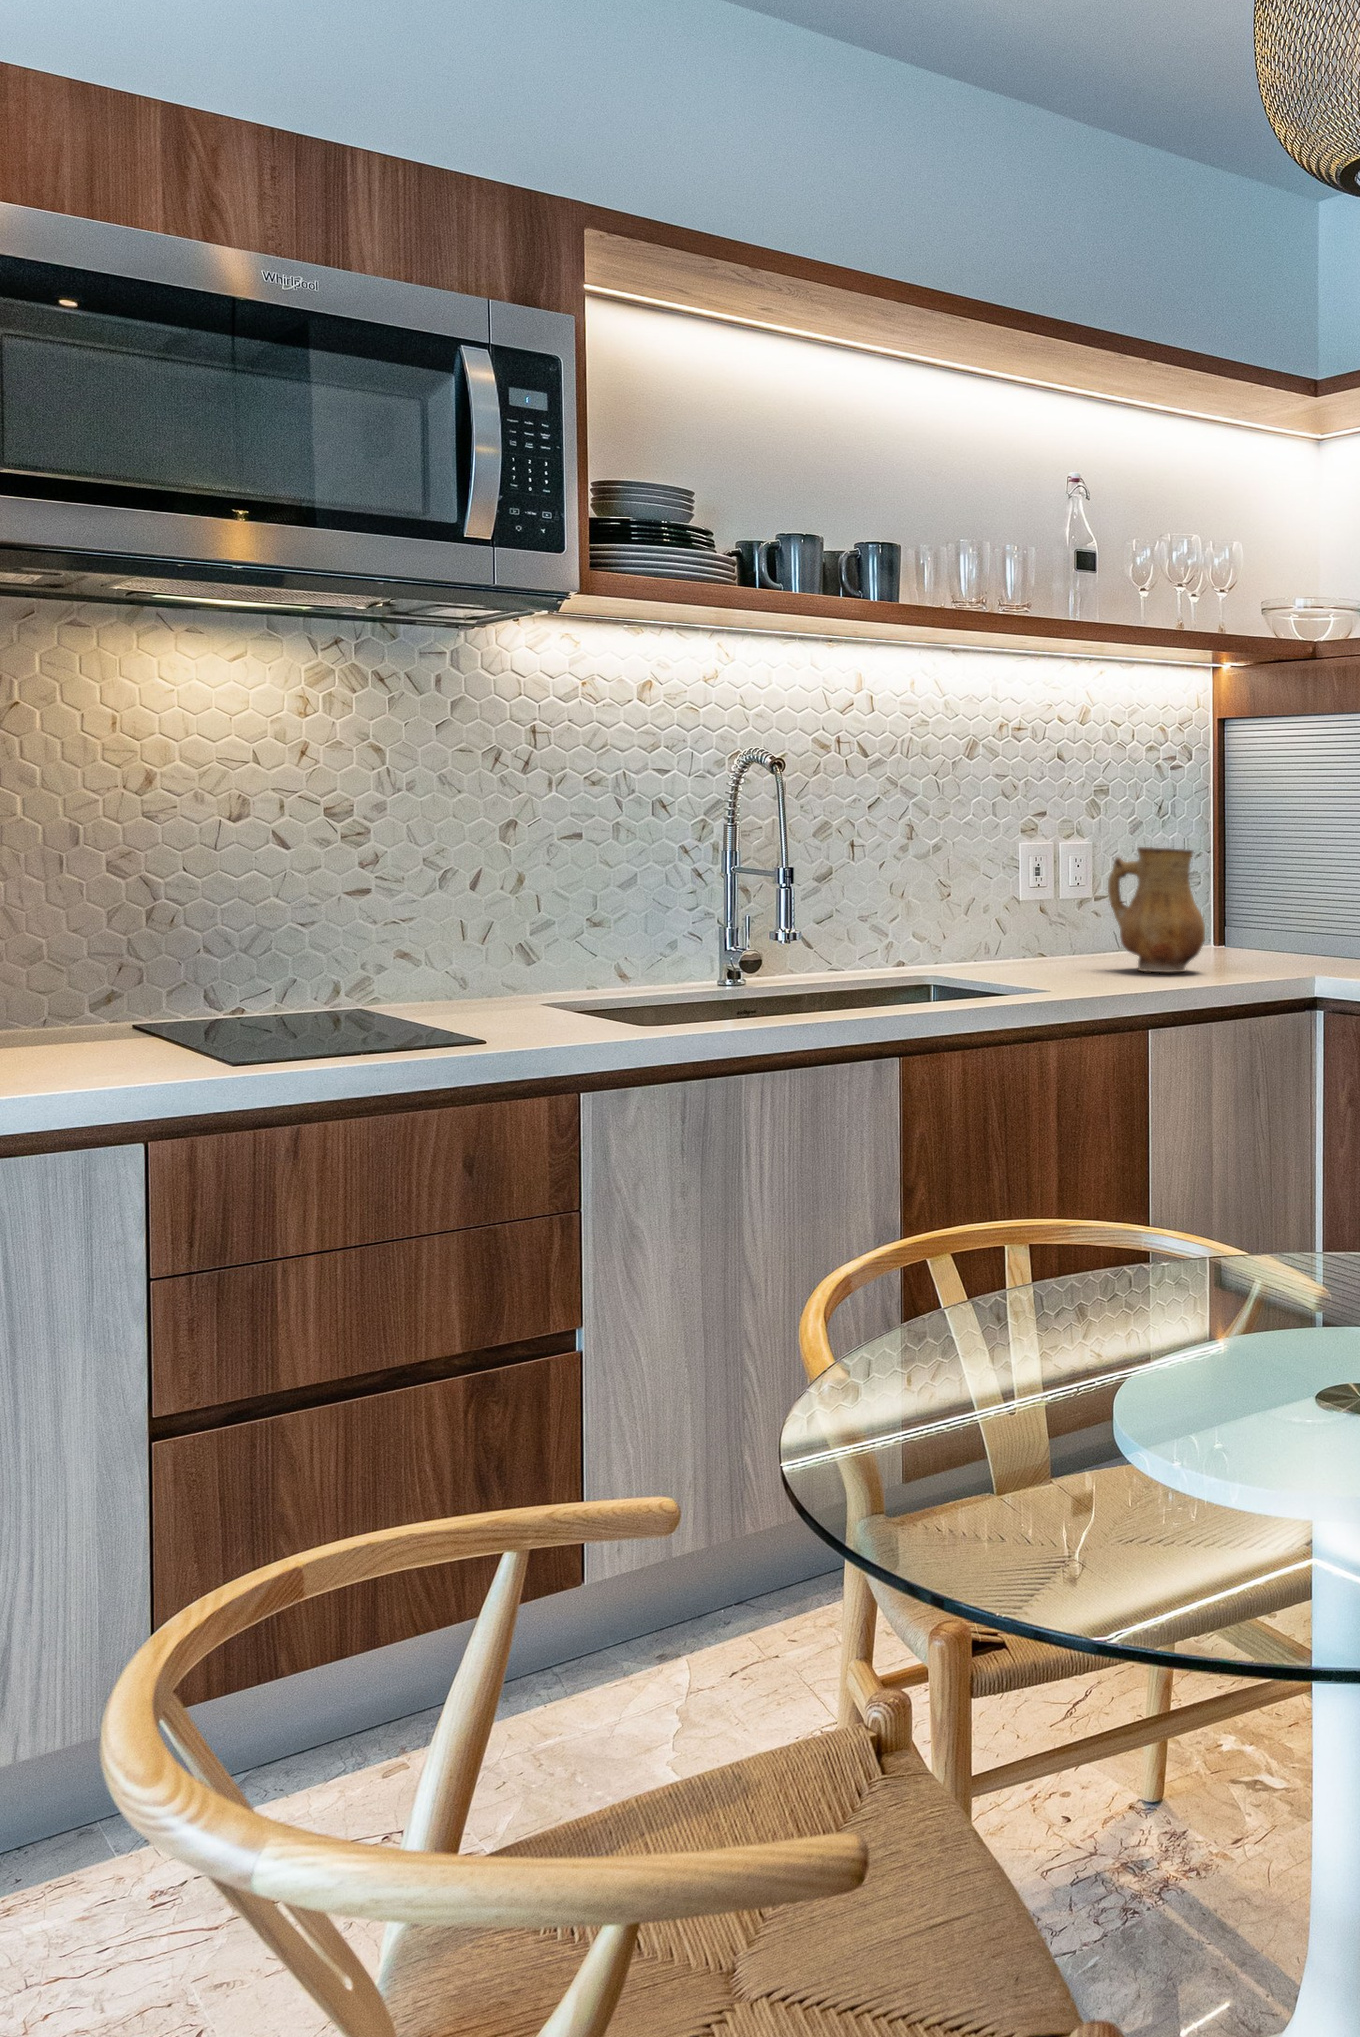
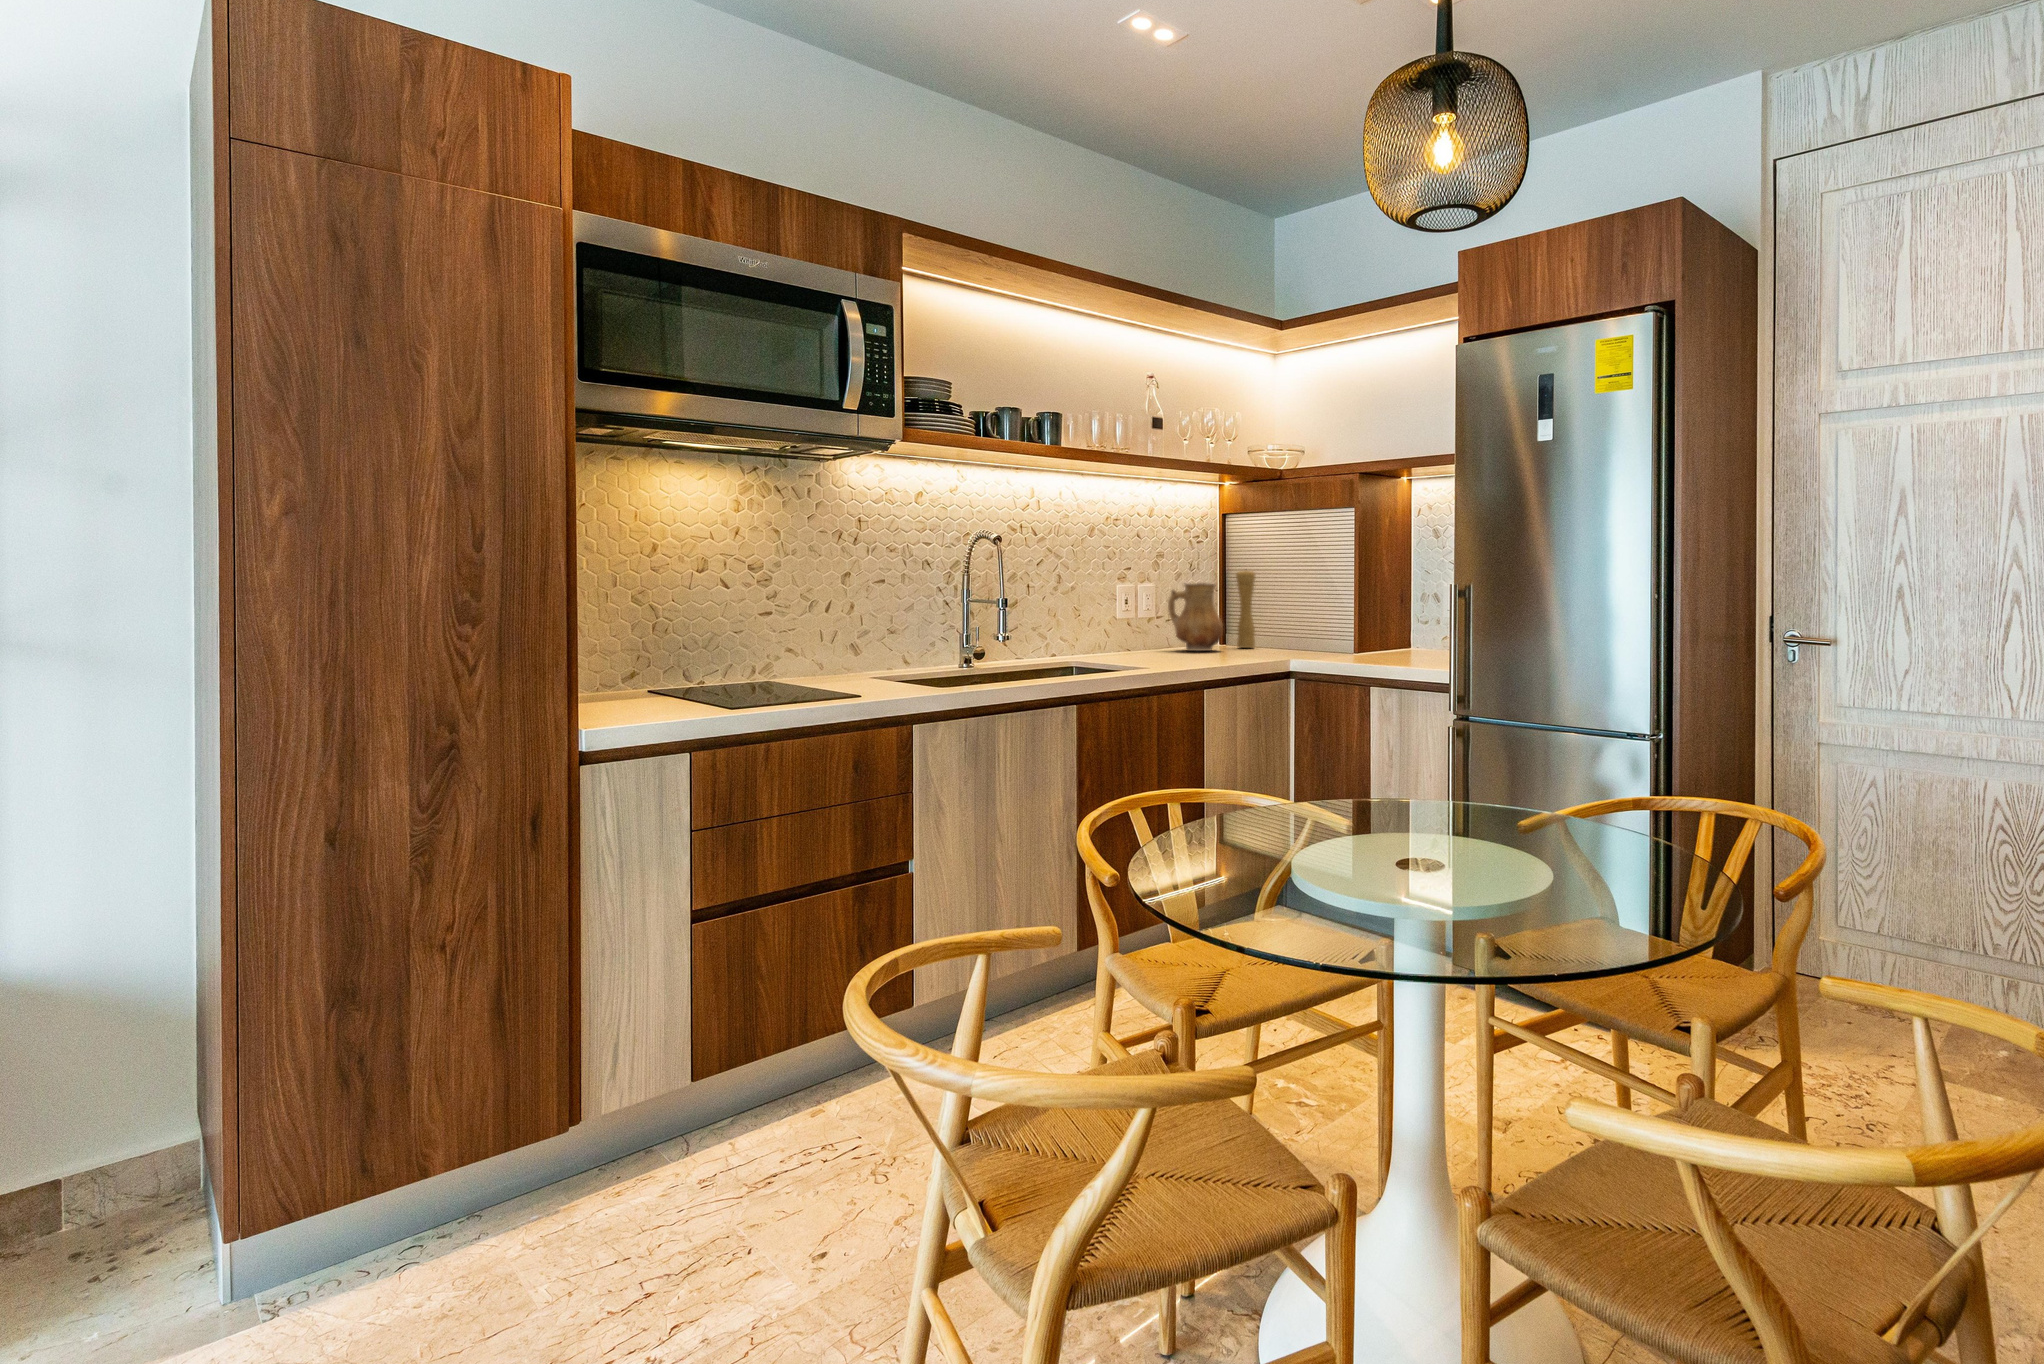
pepper mill: none [1236,823,1273,968] -> present [1236,570,1255,648]

